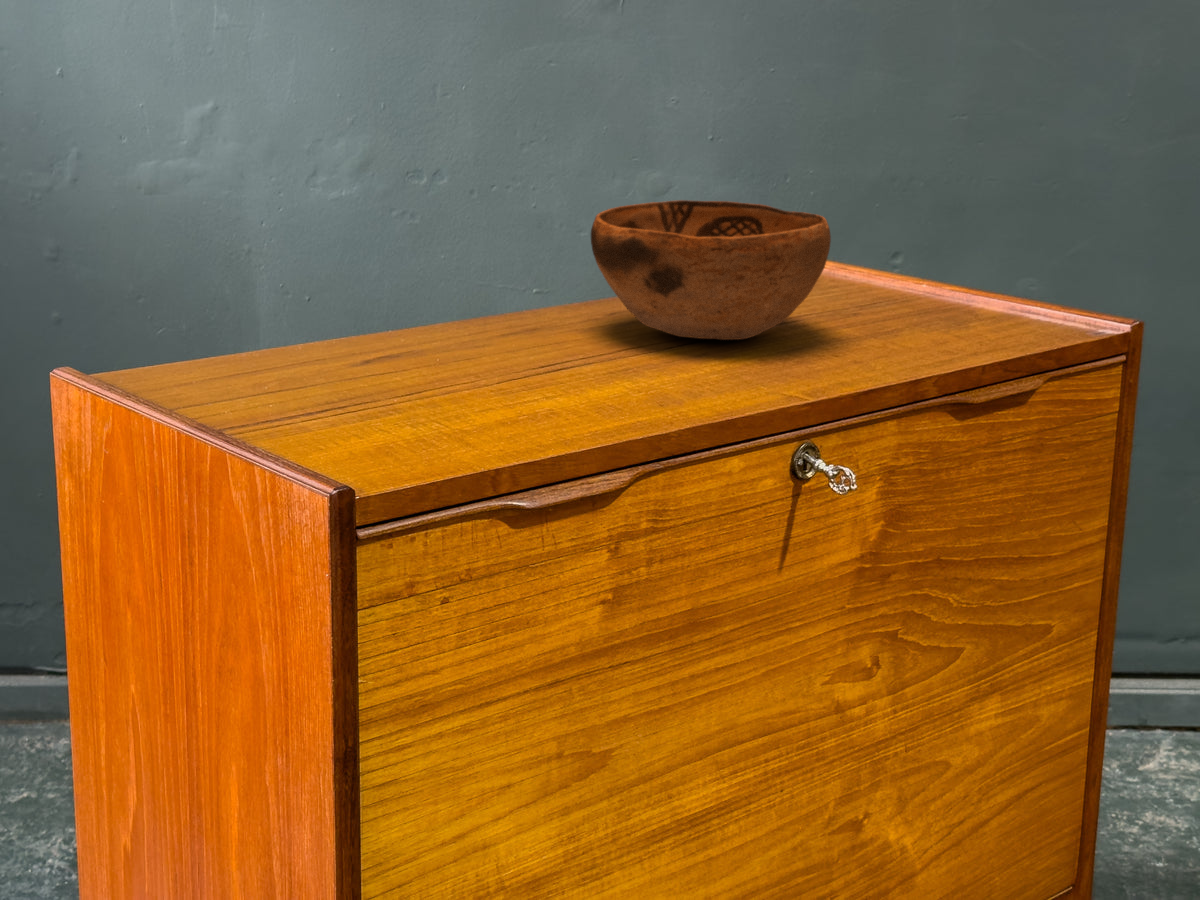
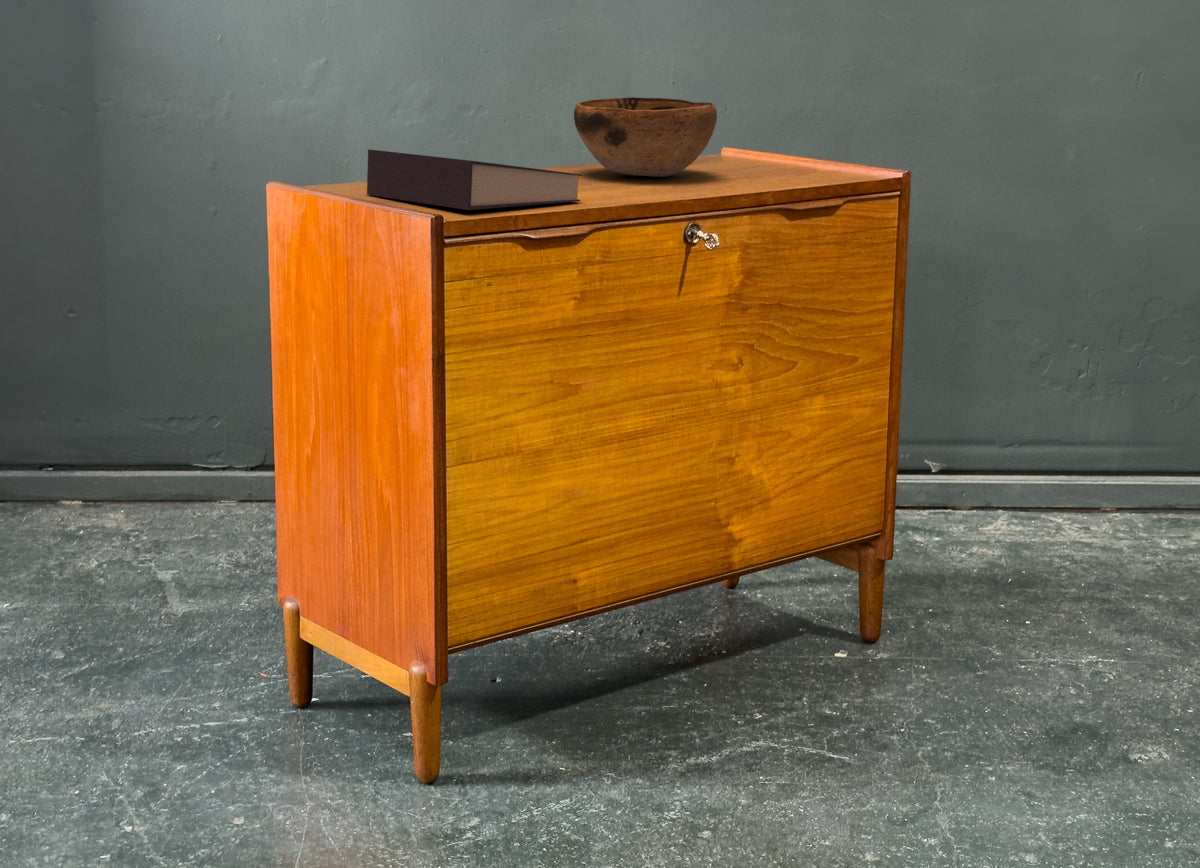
book: none [225,321,615,459] -> present [367,149,582,210]

